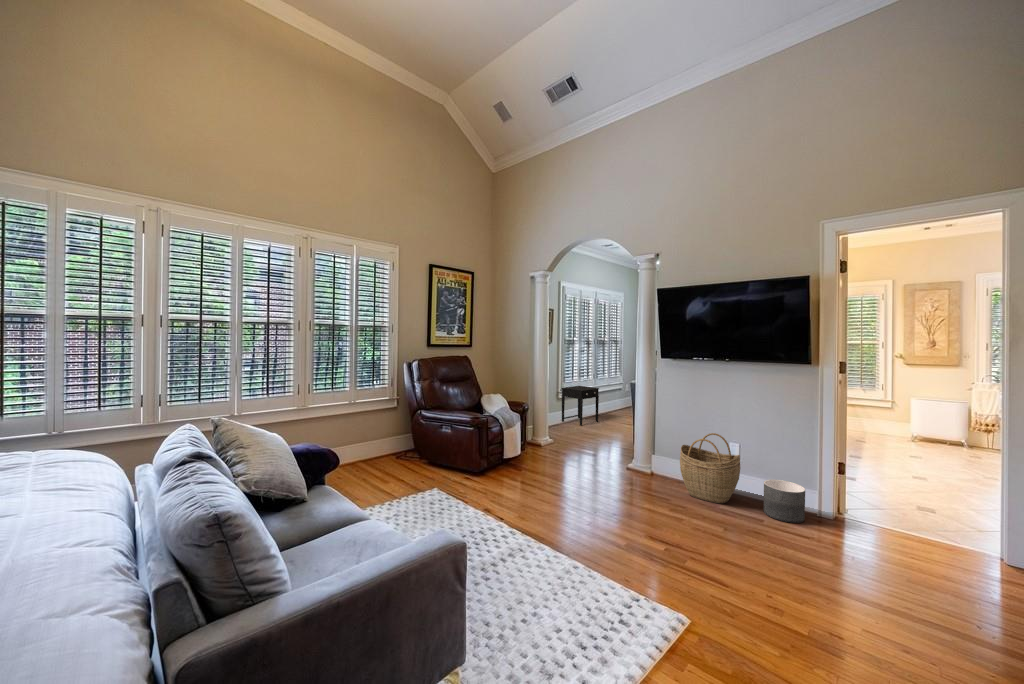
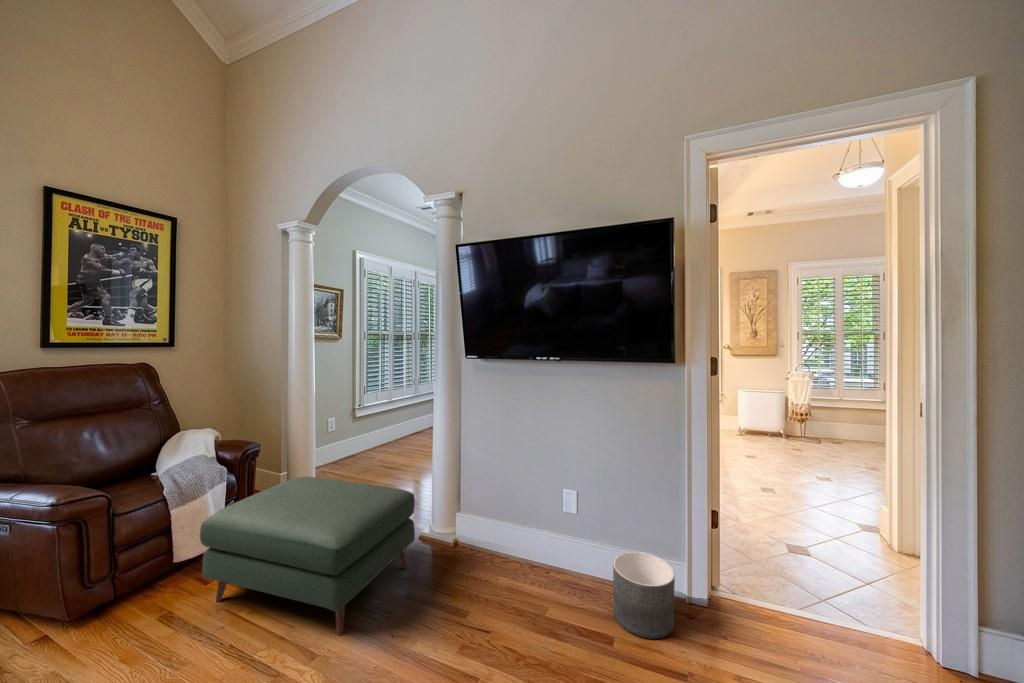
side table: present [561,386,599,426] -> none [361,395,416,452]
ottoman: none [528,424,632,496] -> present [200,476,415,635]
woven basket: present [680,433,740,504] -> none [486,478,578,607]

